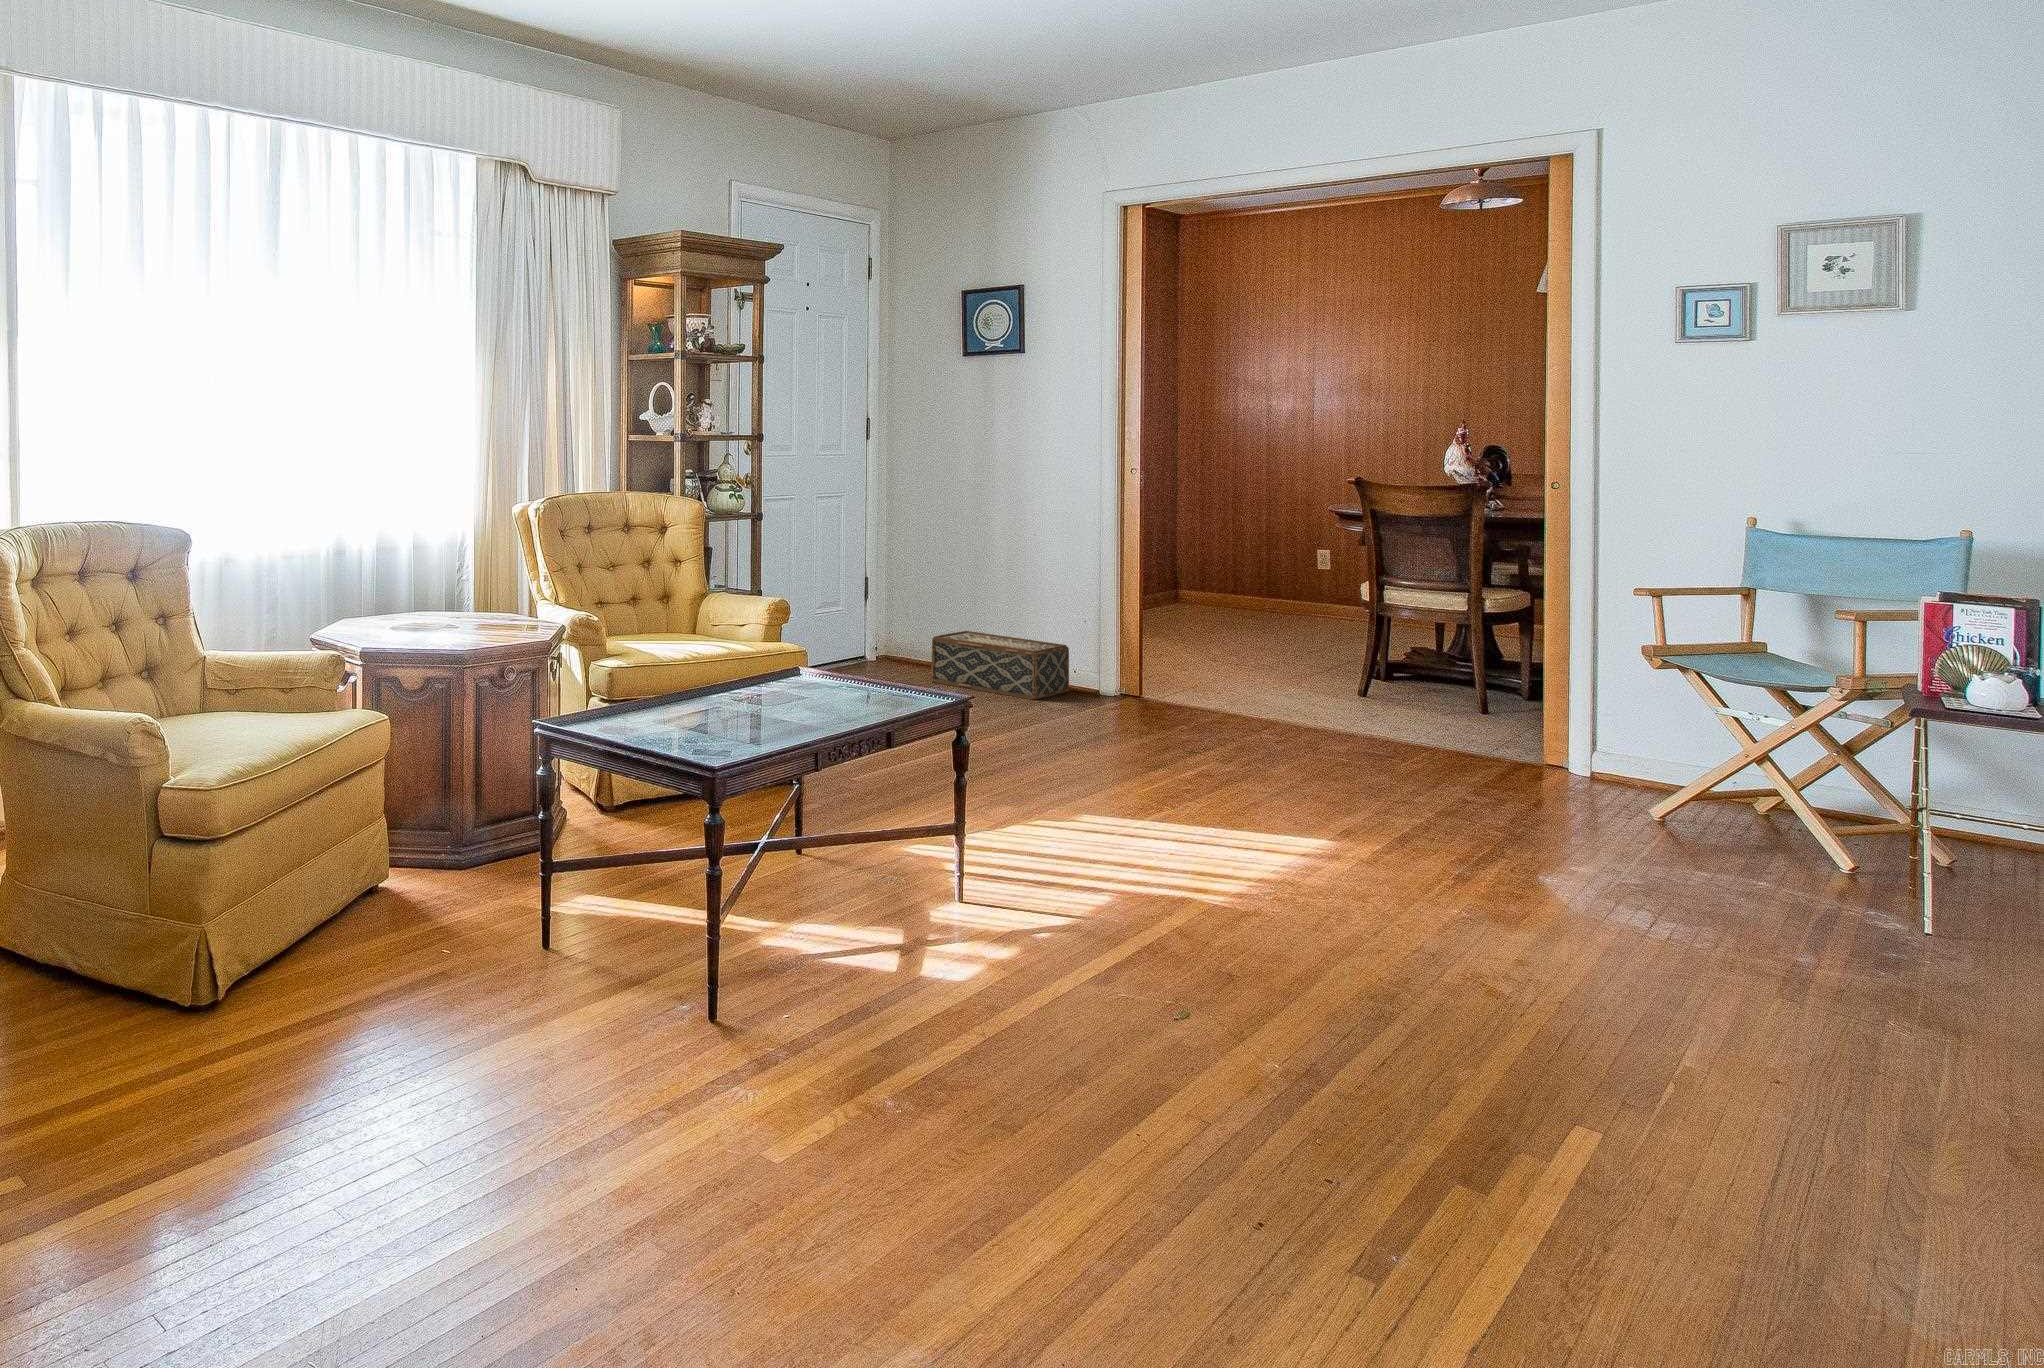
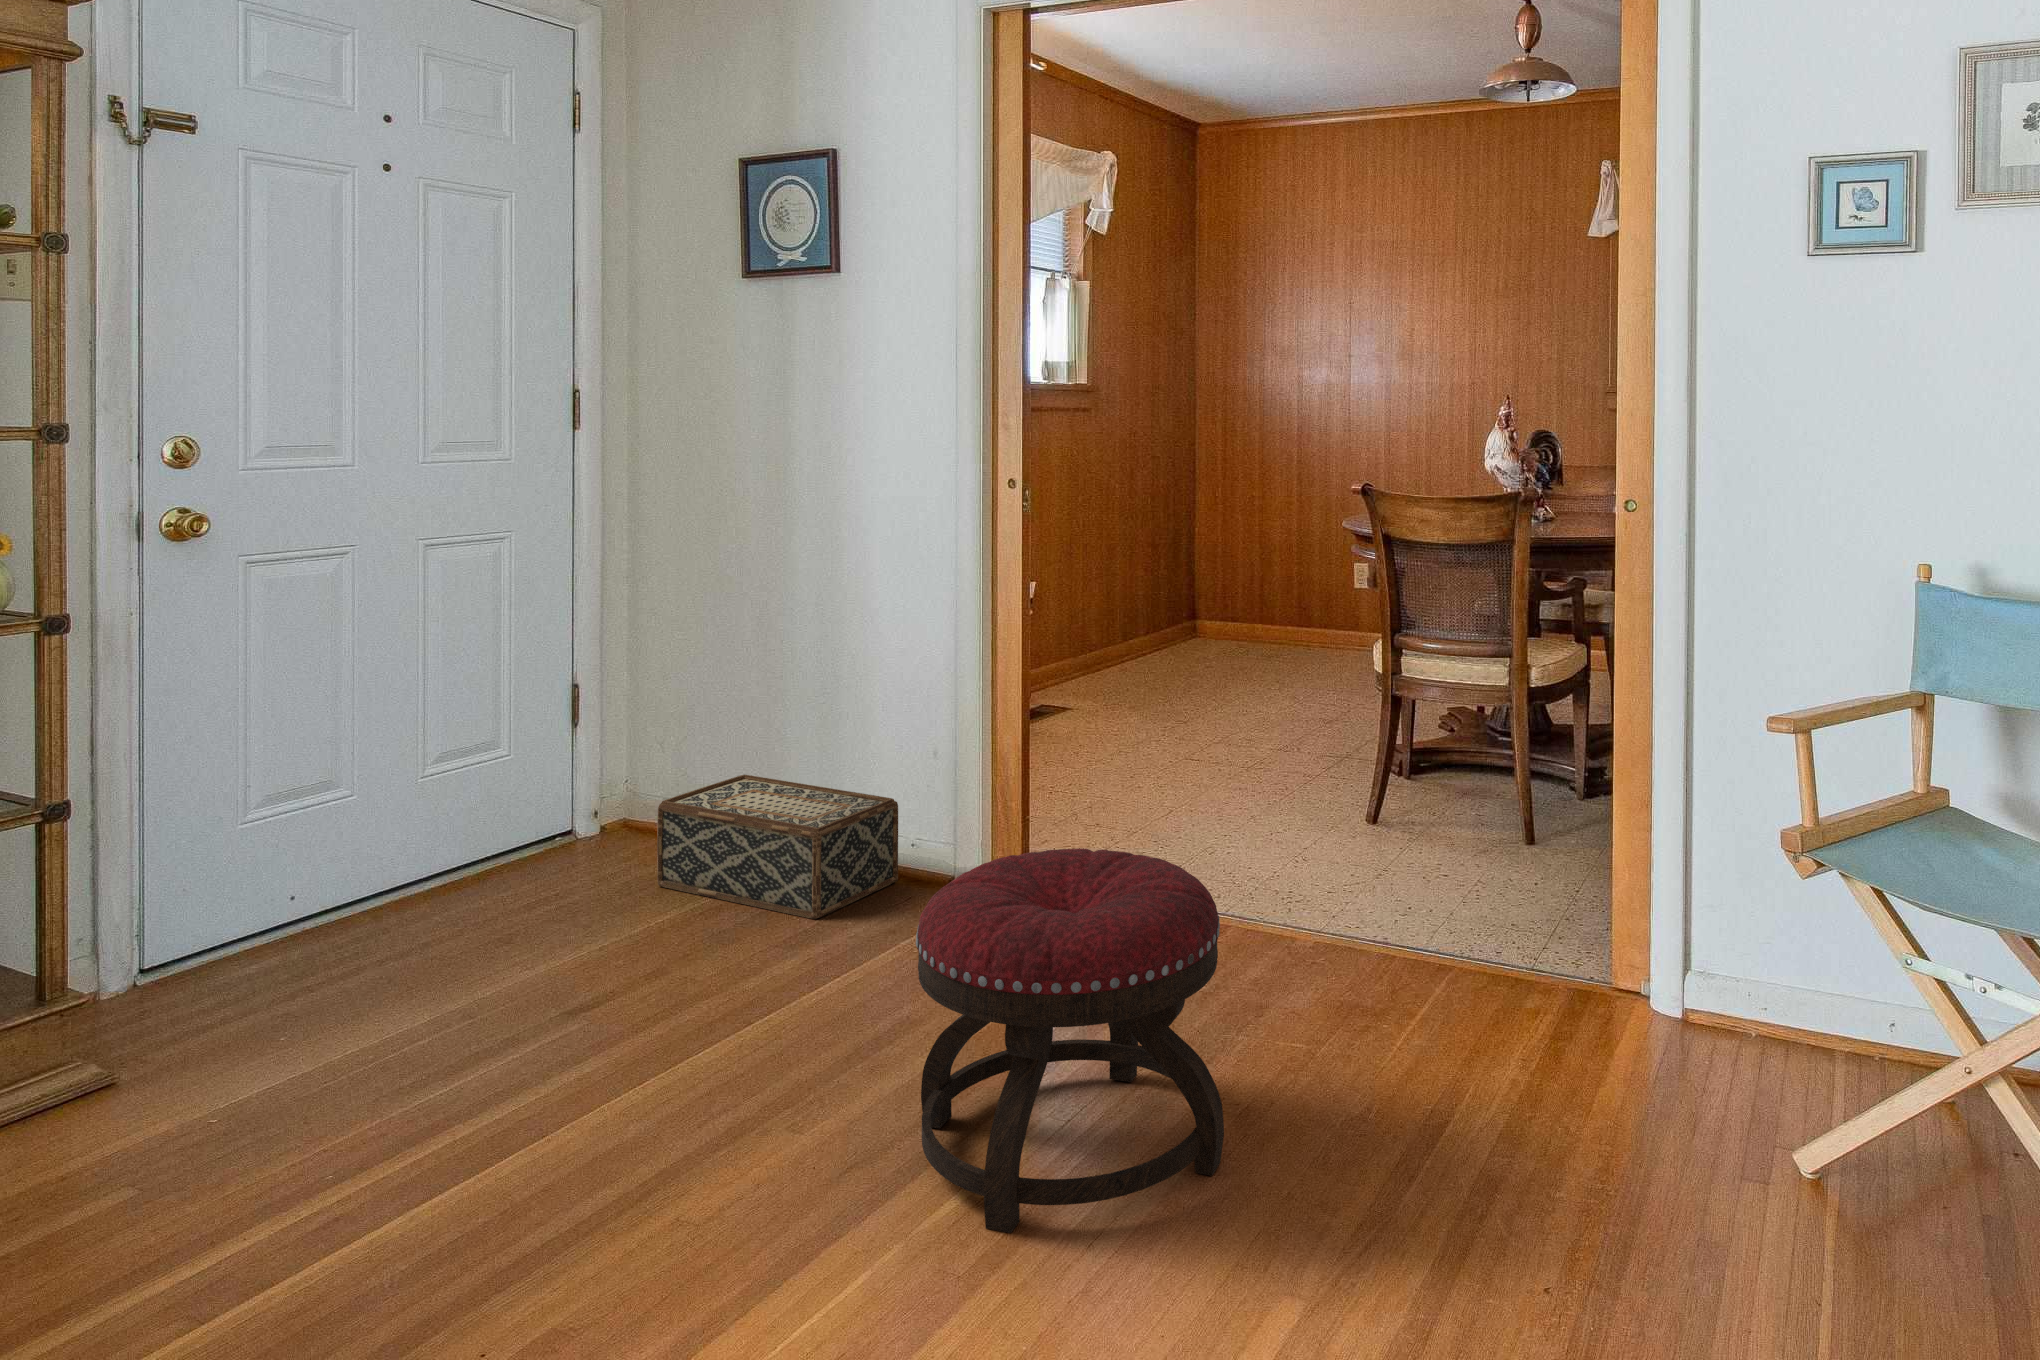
ottoman: none [1157,640,1323,786] -> present [916,848,1224,1233]

